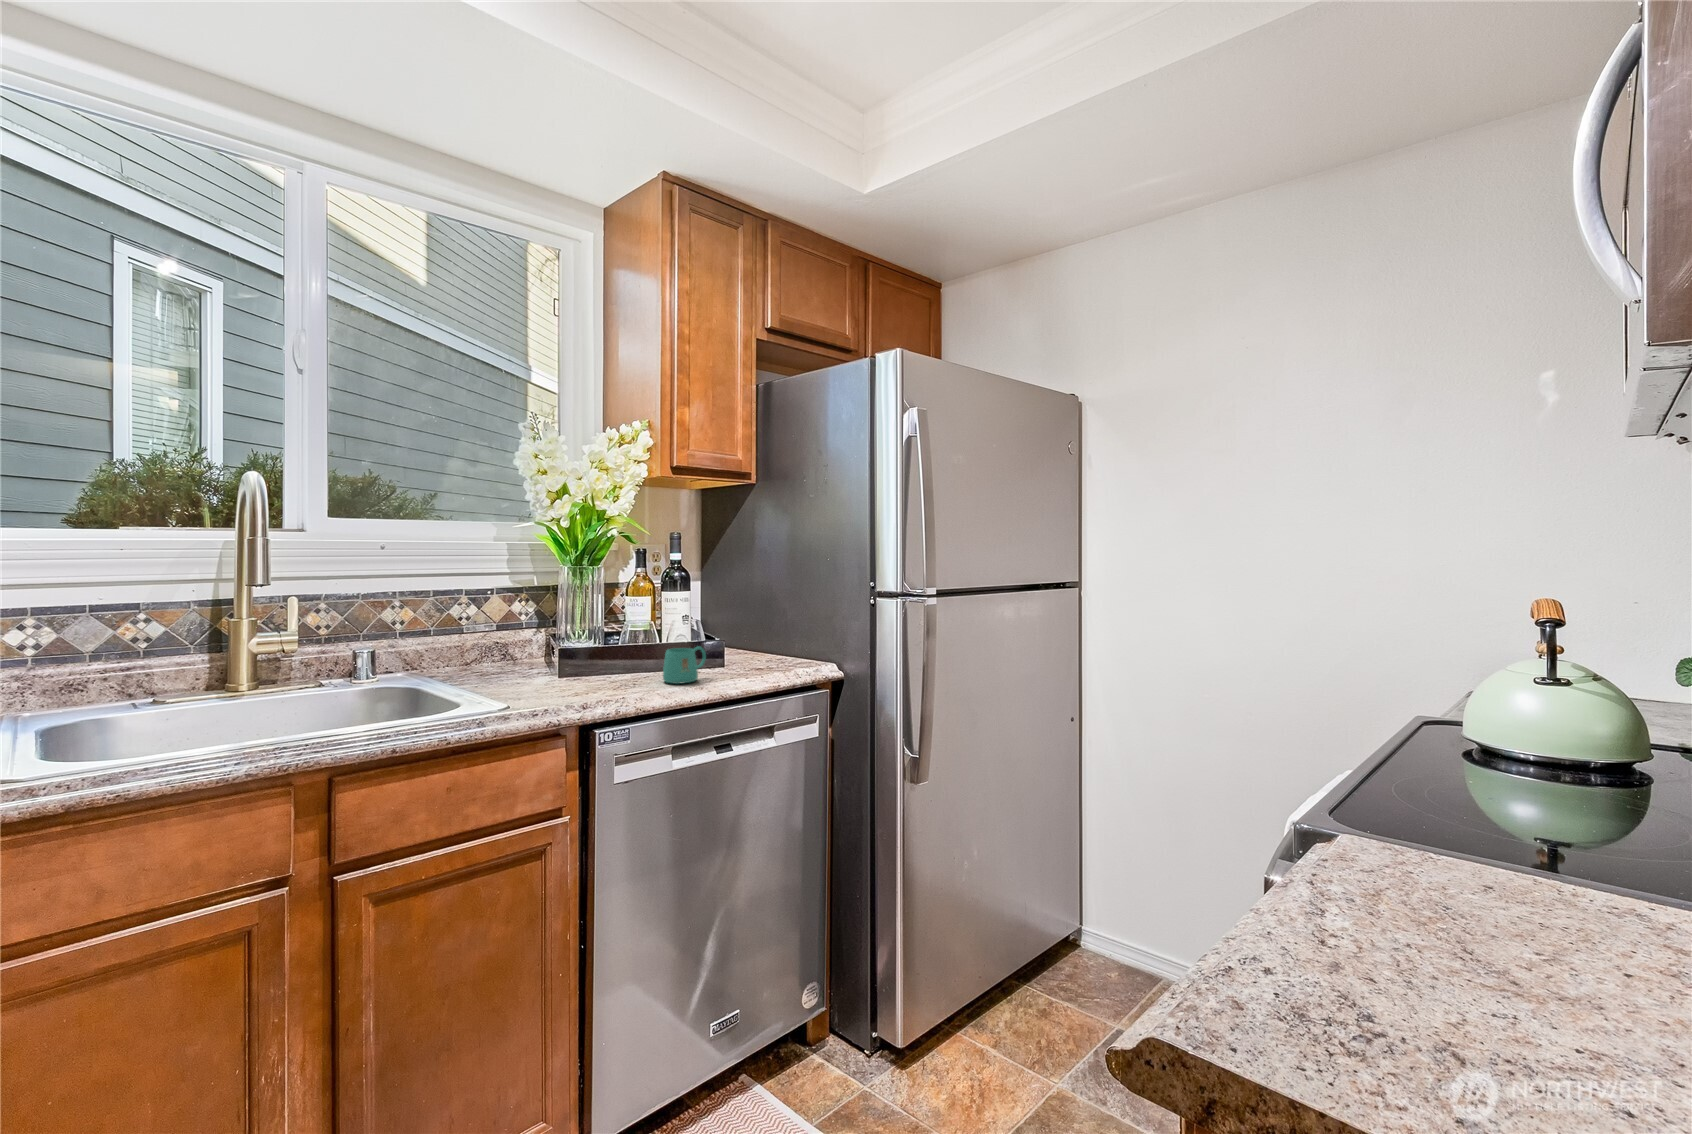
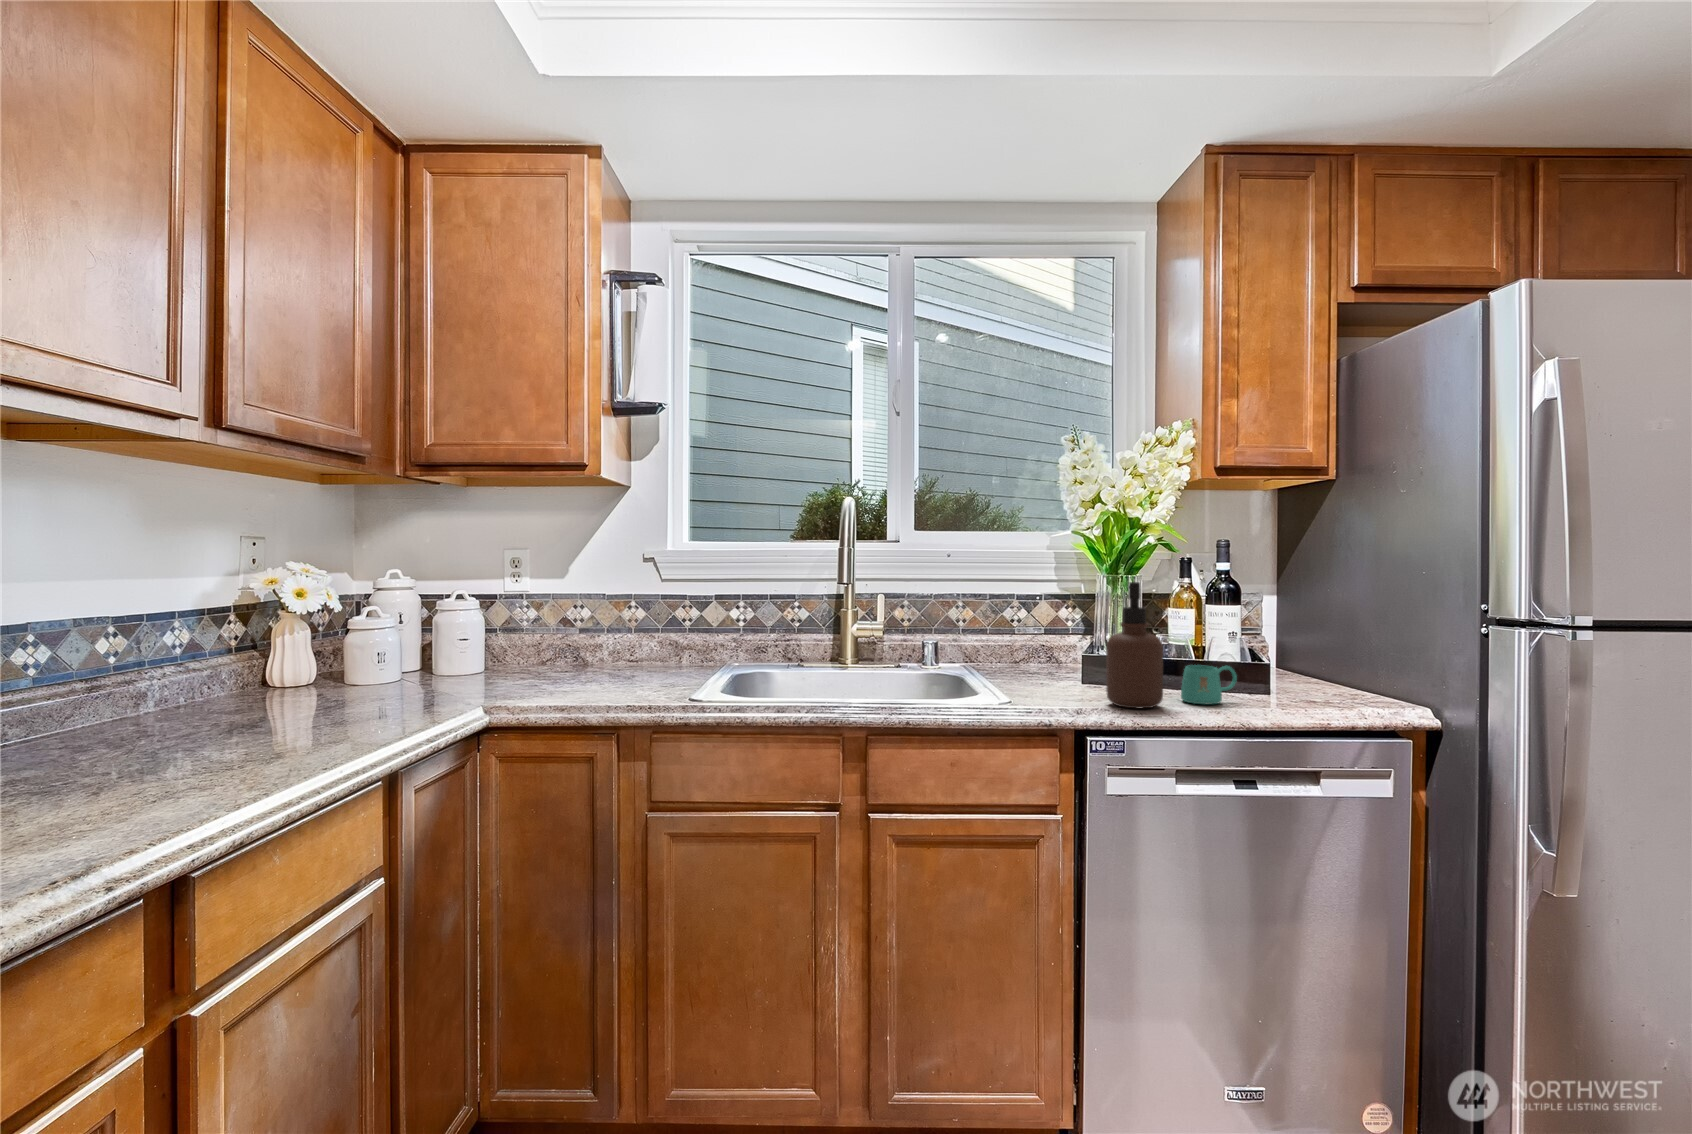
soap dispenser: none [602,574,656,696] -> present [1106,582,1163,708]

